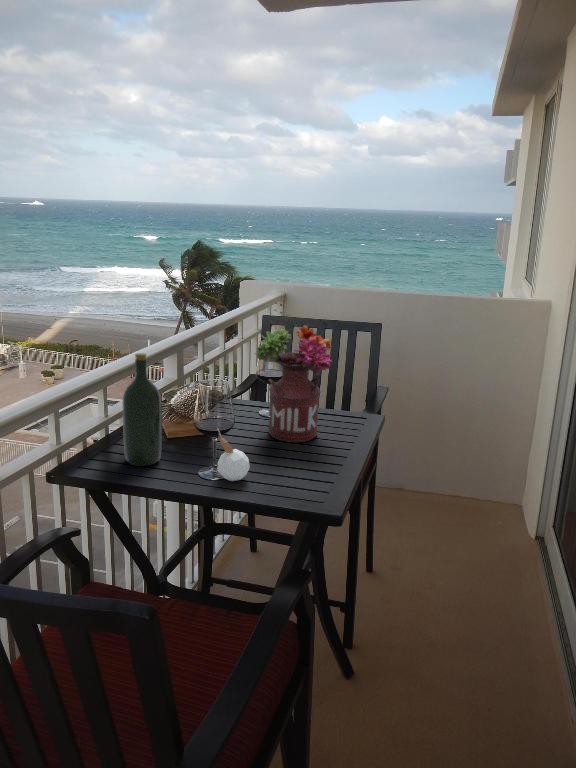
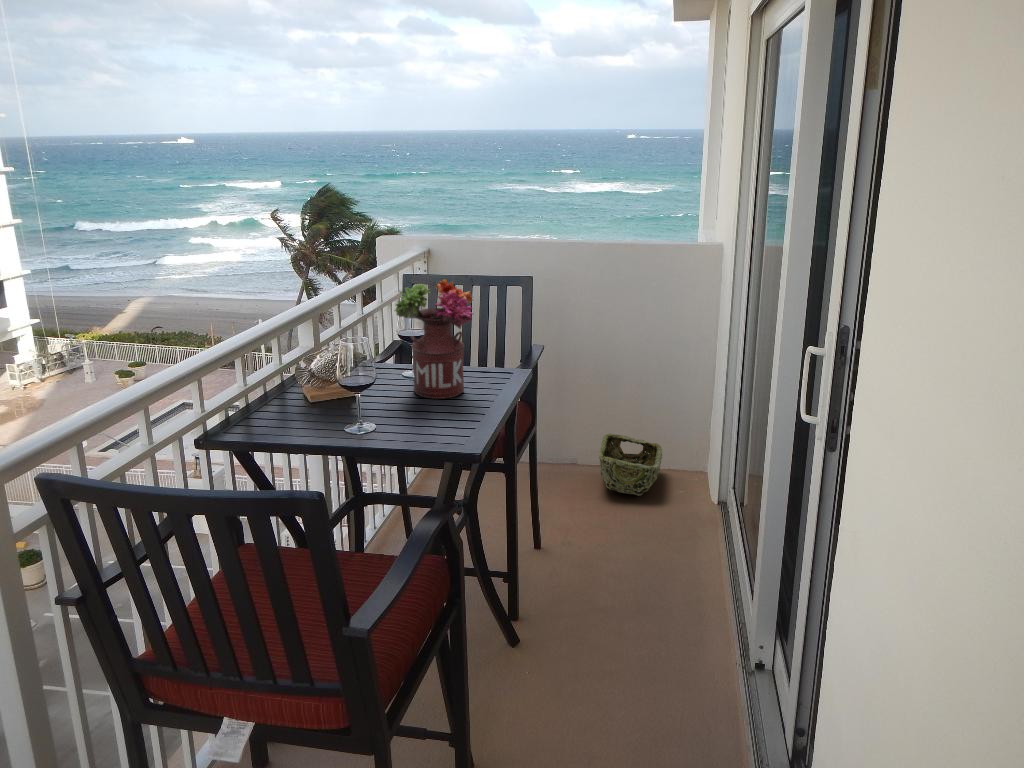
wine bottle: present [123,353,162,466] -> none [264,314,306,427]
candle: present [217,428,250,481] -> none [361,383,396,435]
woven basket: none [427,466,484,527] -> present [599,434,662,496]

